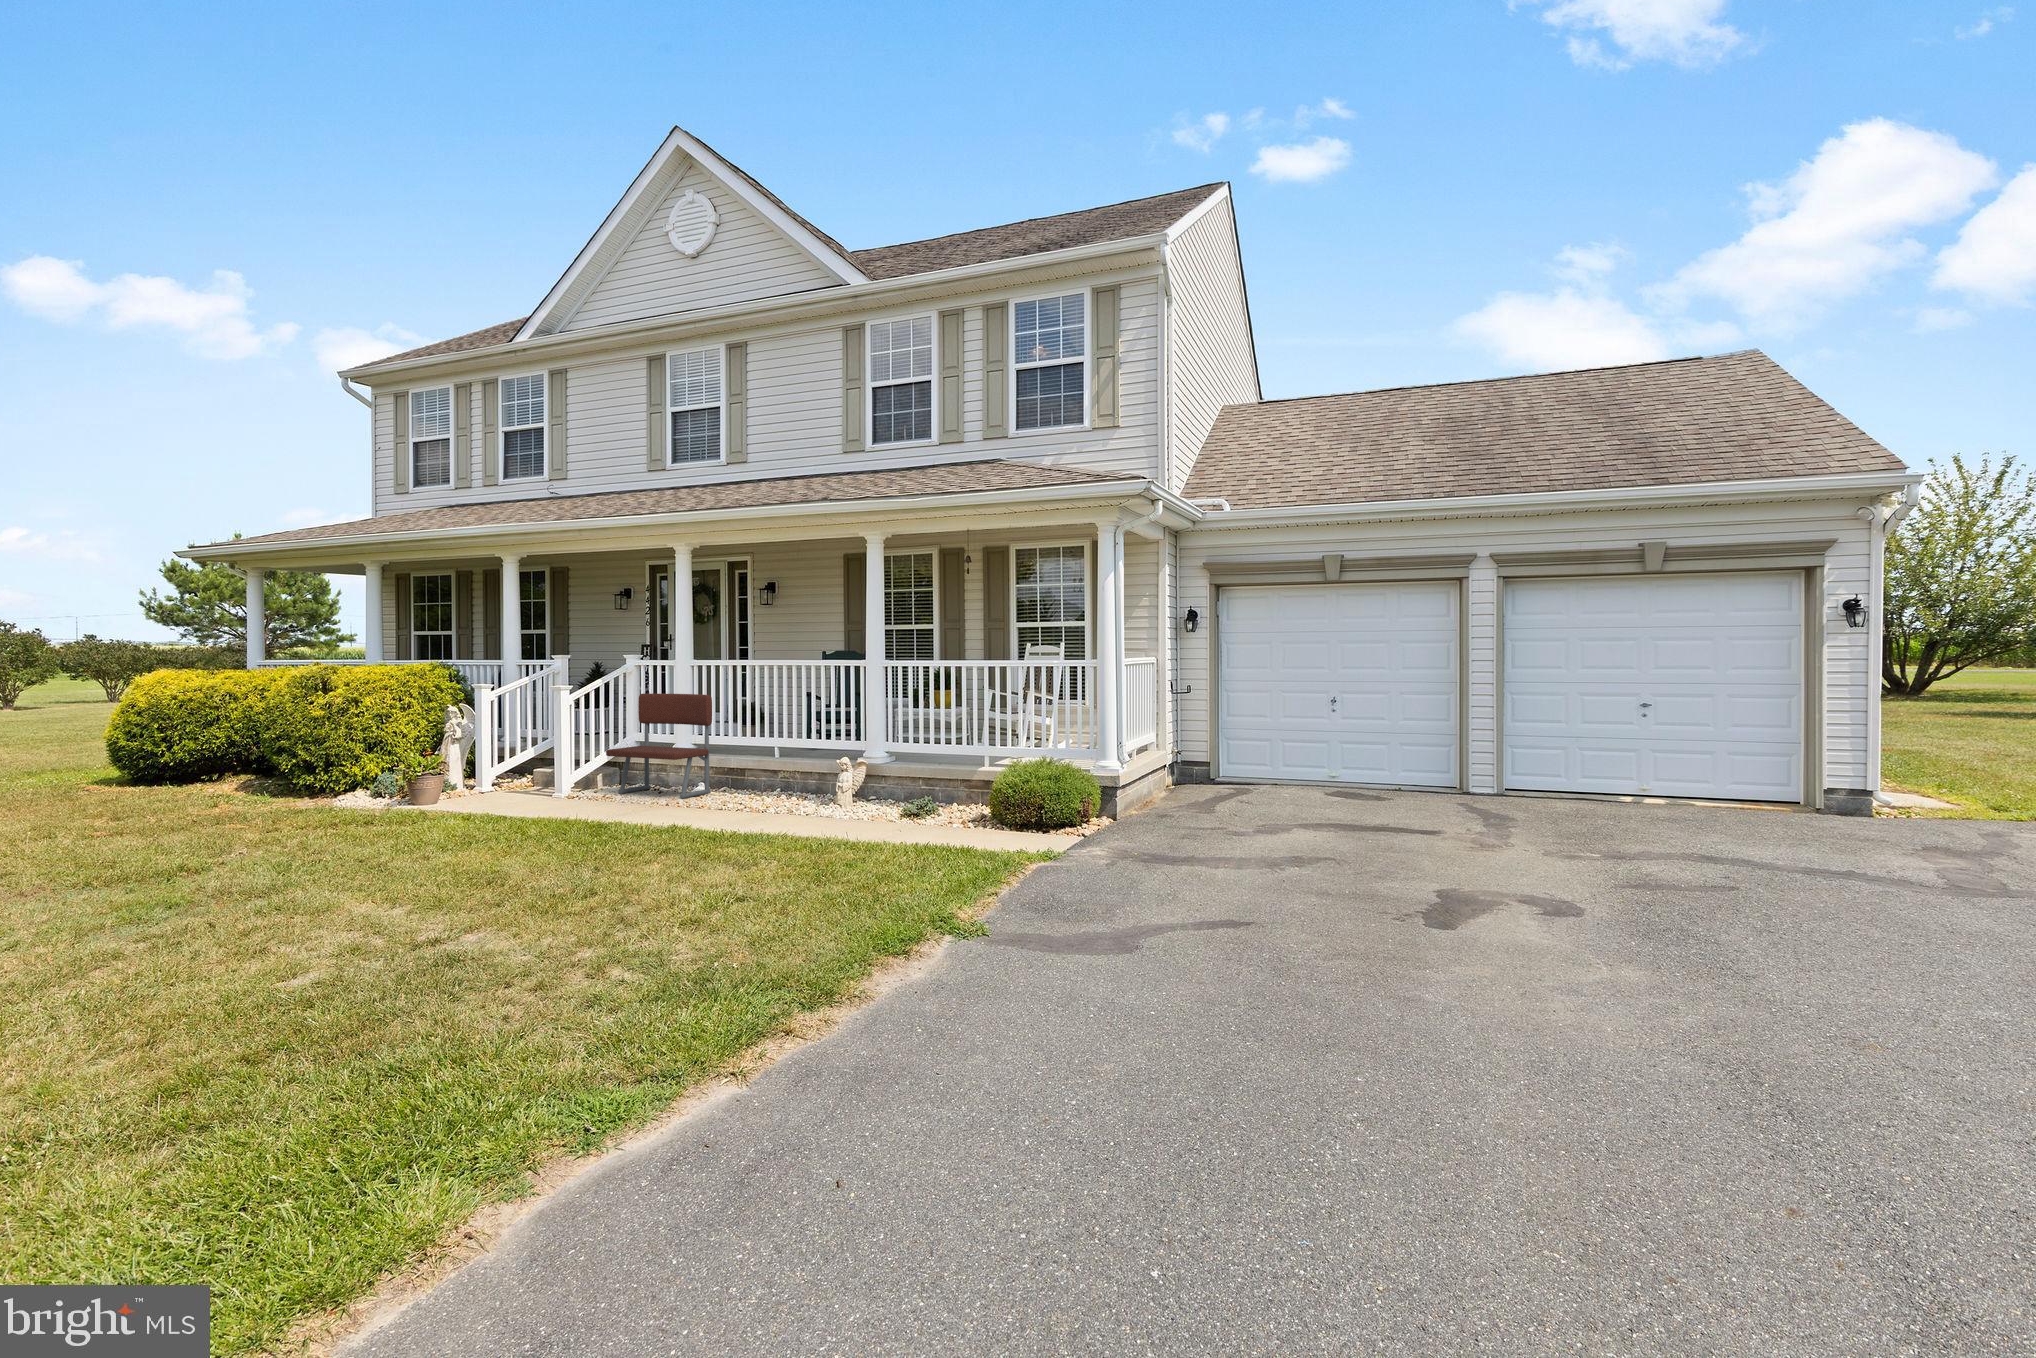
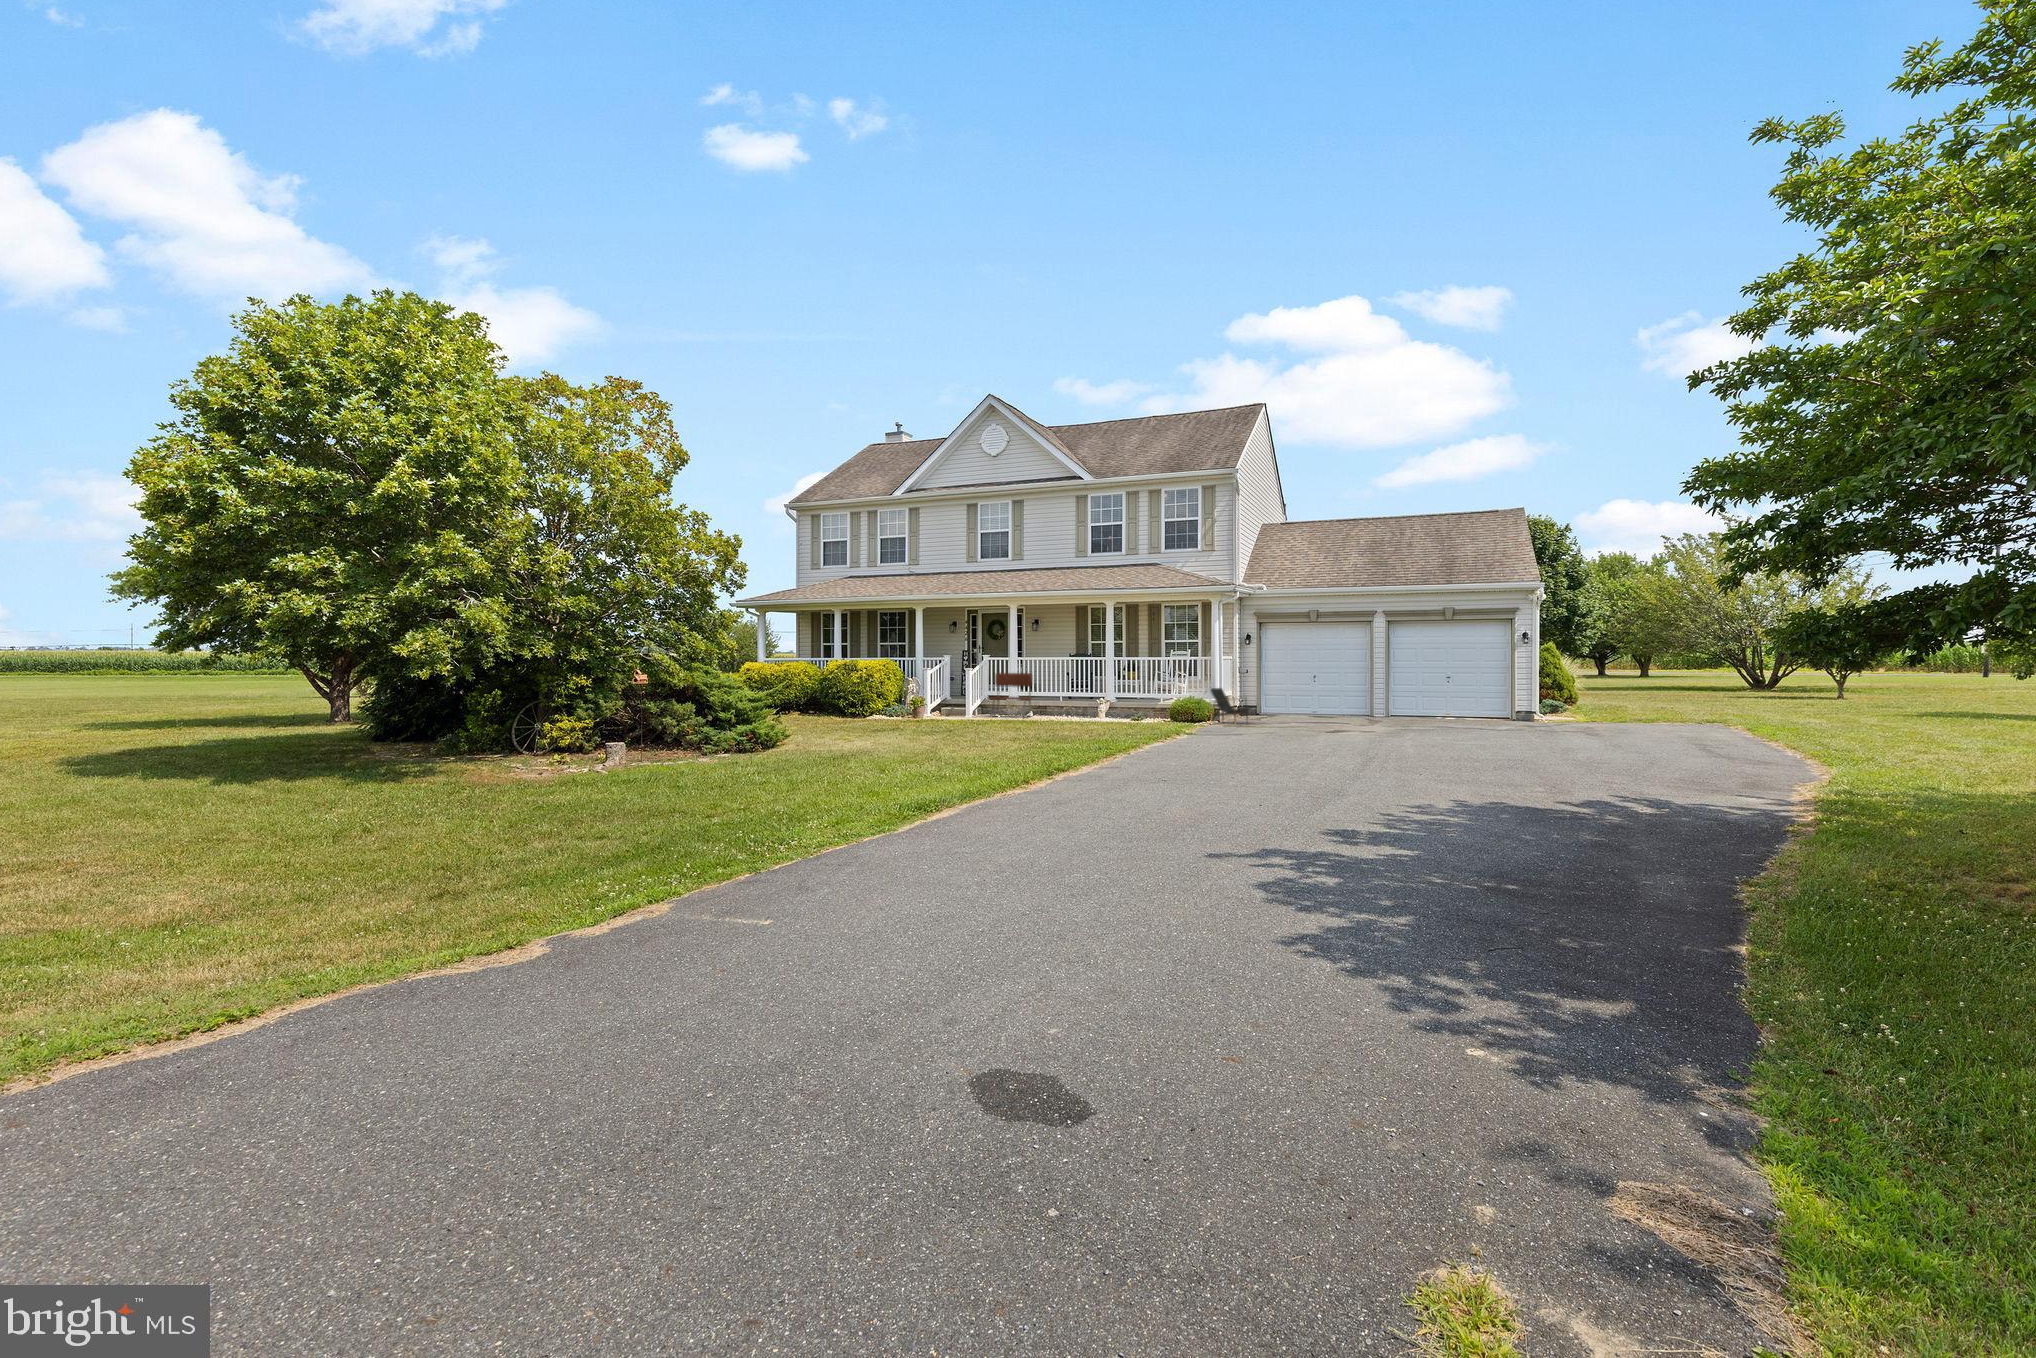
lounge chair: none [1096,734,1199,832] -> present [1211,688,1251,721]

